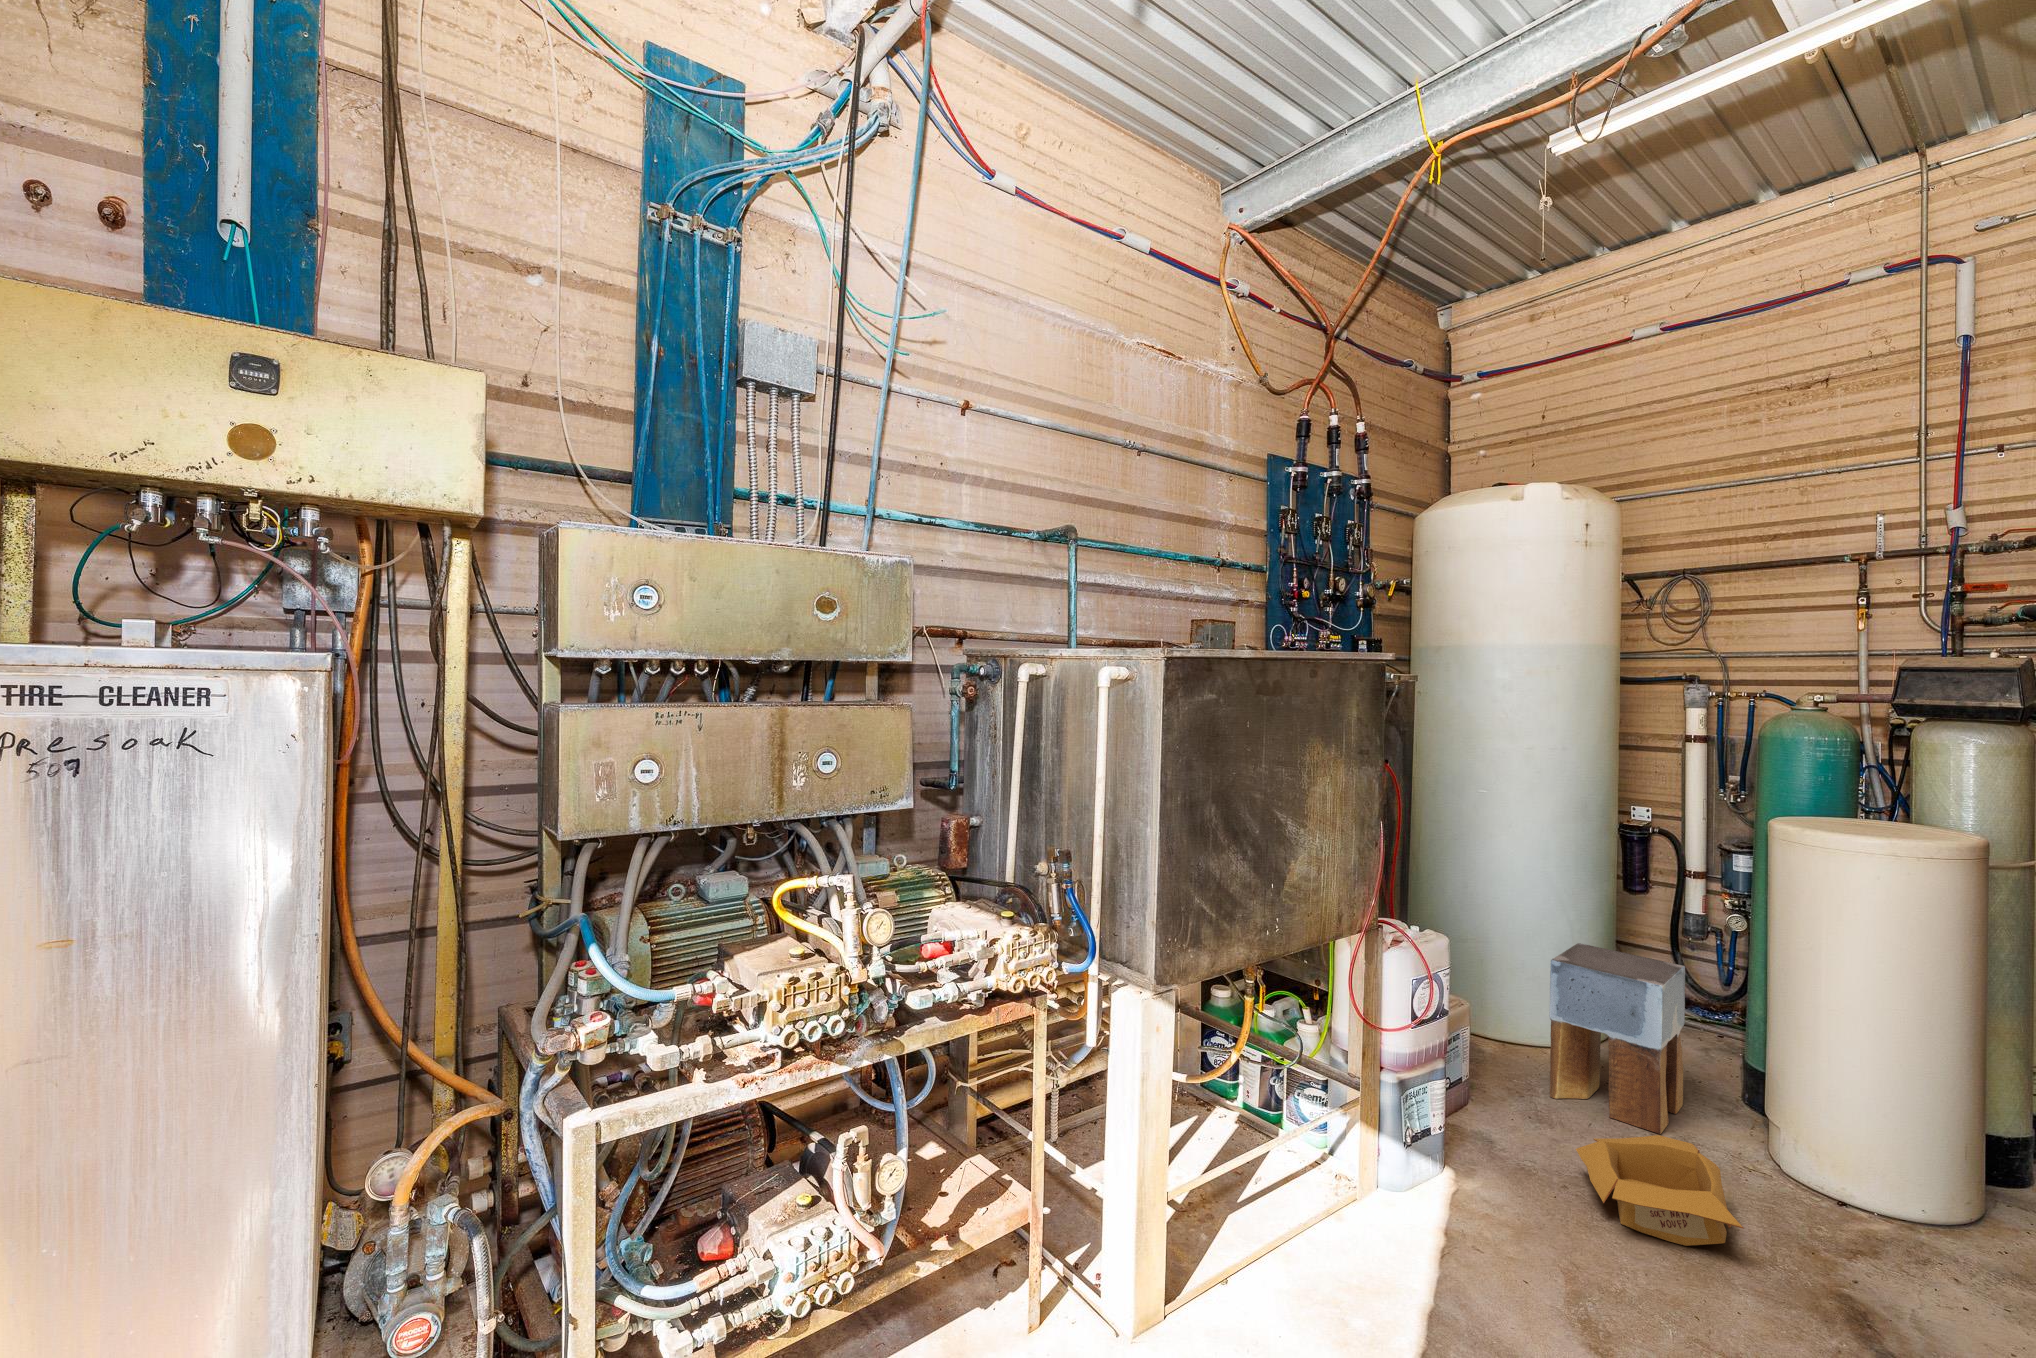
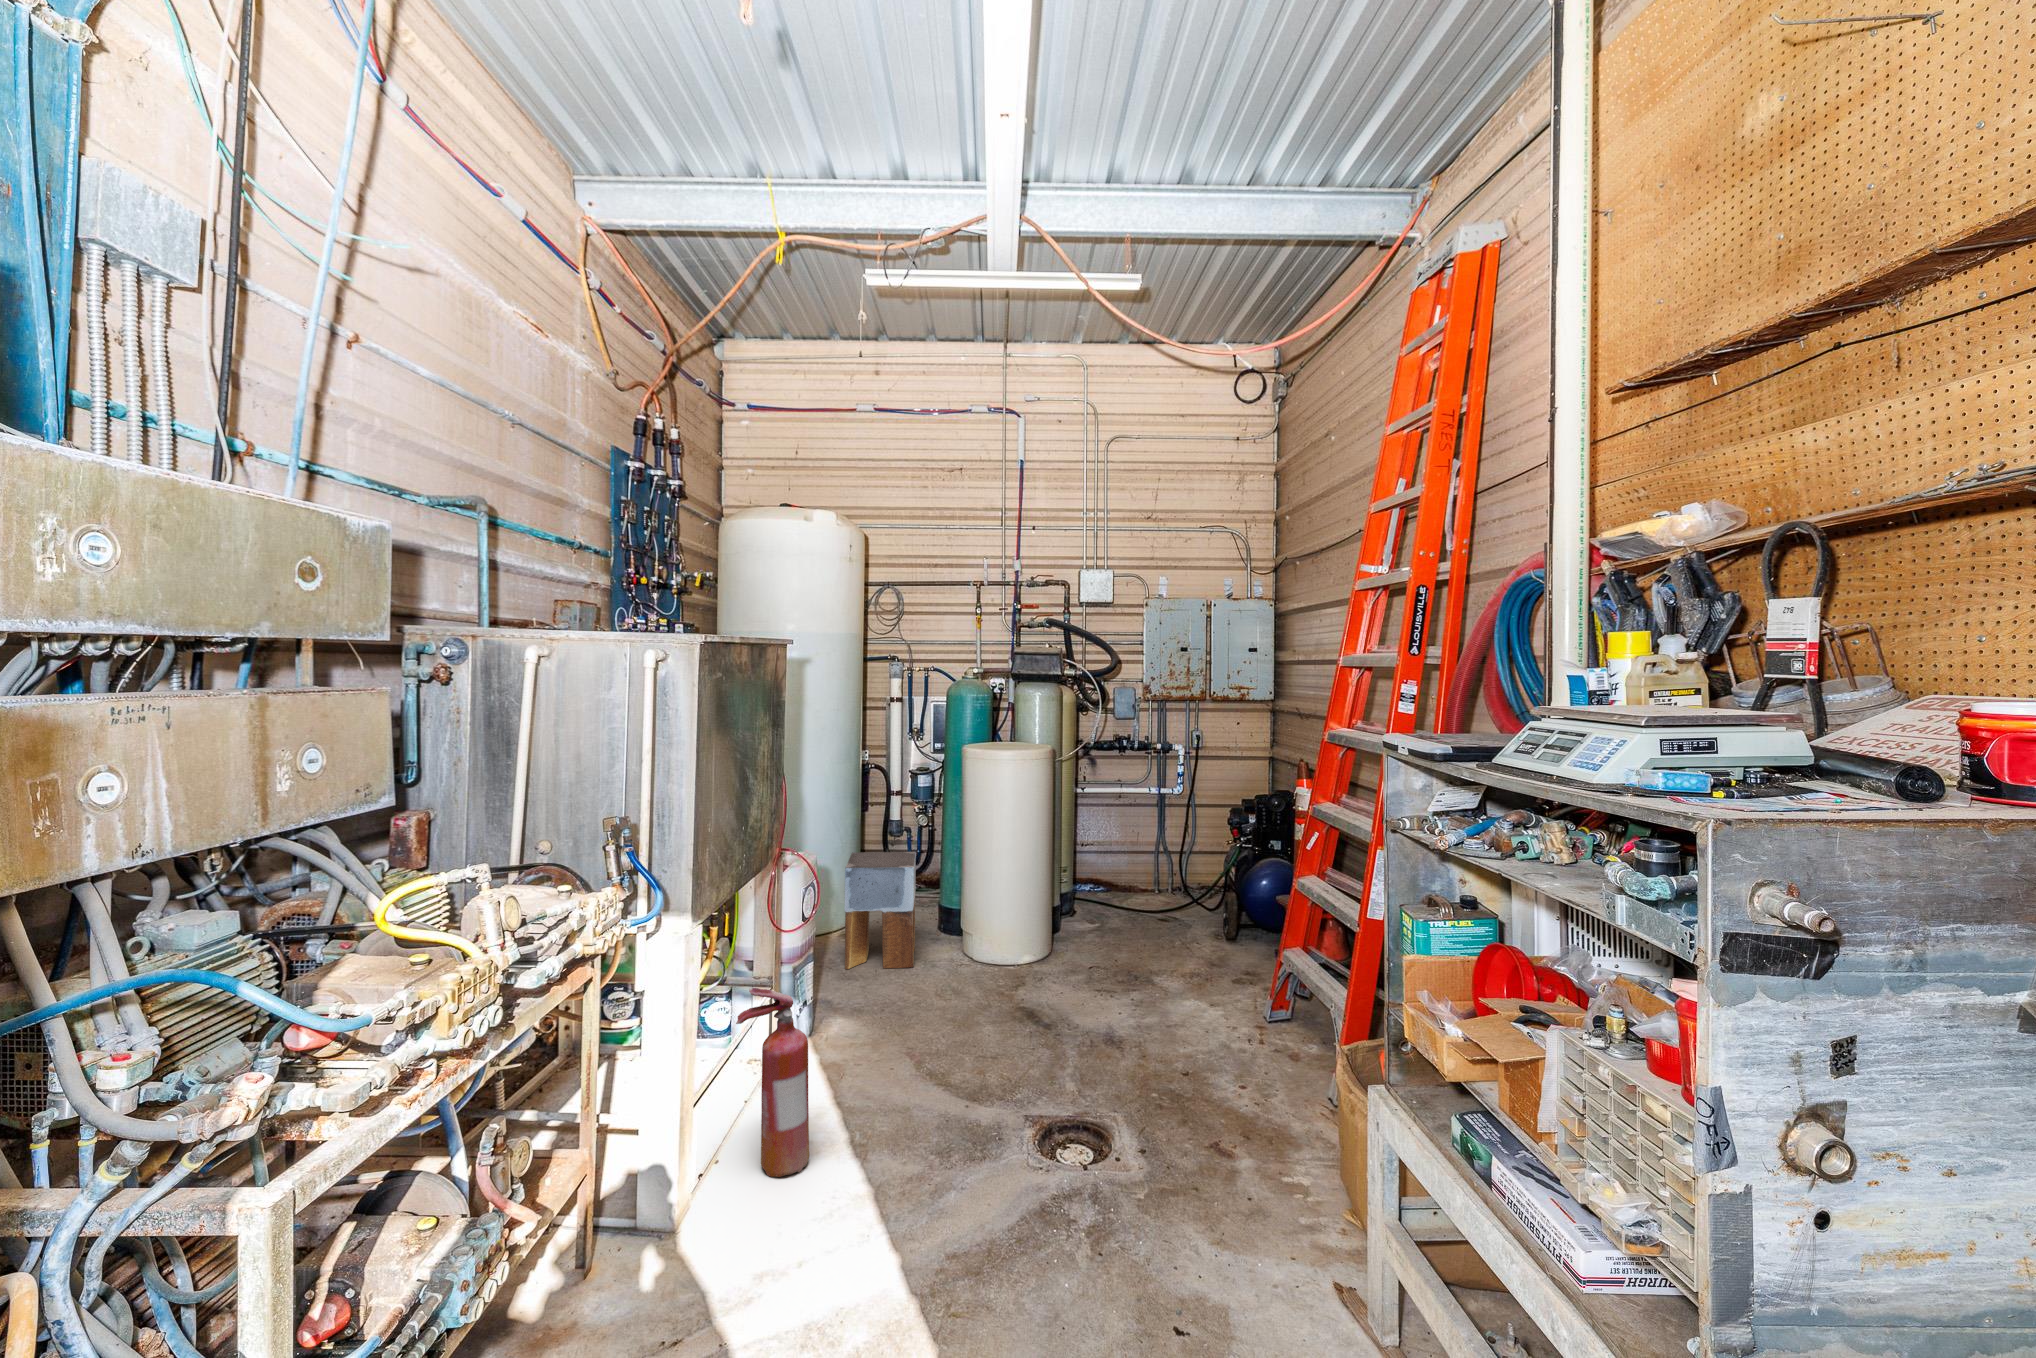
fire extinguisher: none [1282,1055,1370,1302] -> present [736,988,809,1177]
cardboard box: present [1576,1135,1744,1246] -> none [884,963,985,1030]

